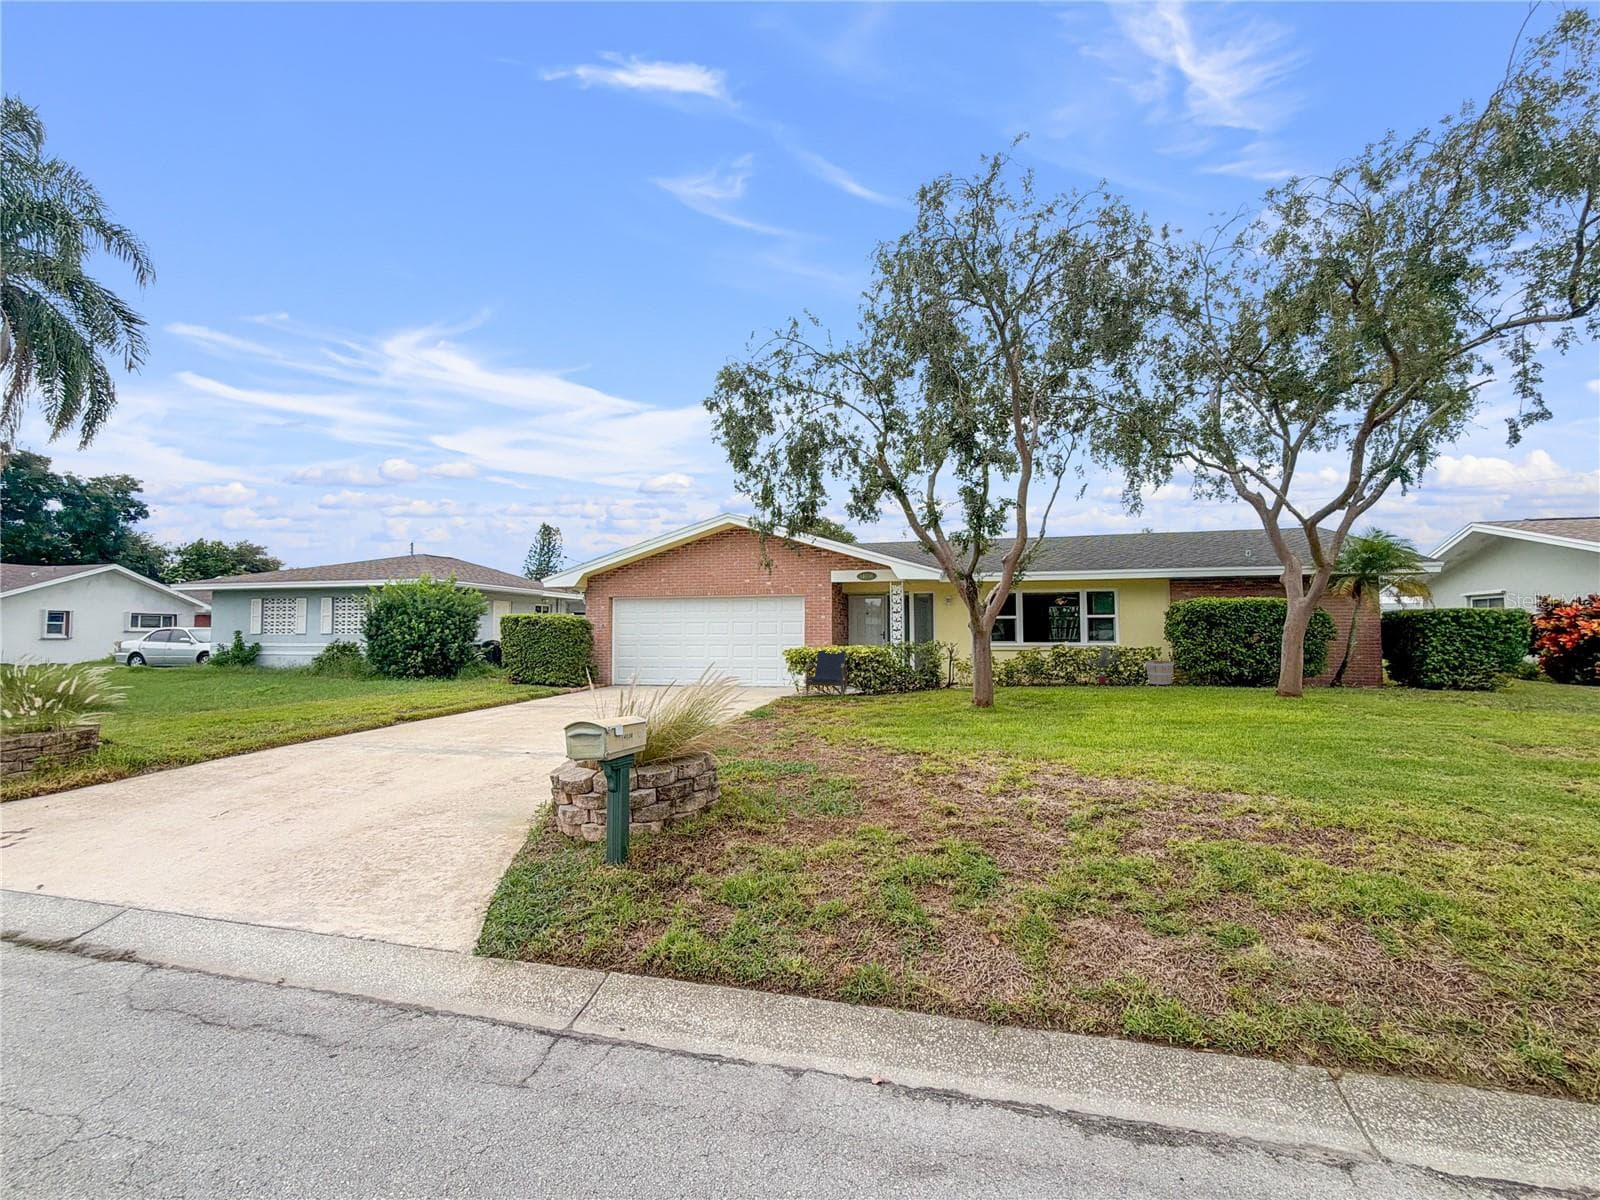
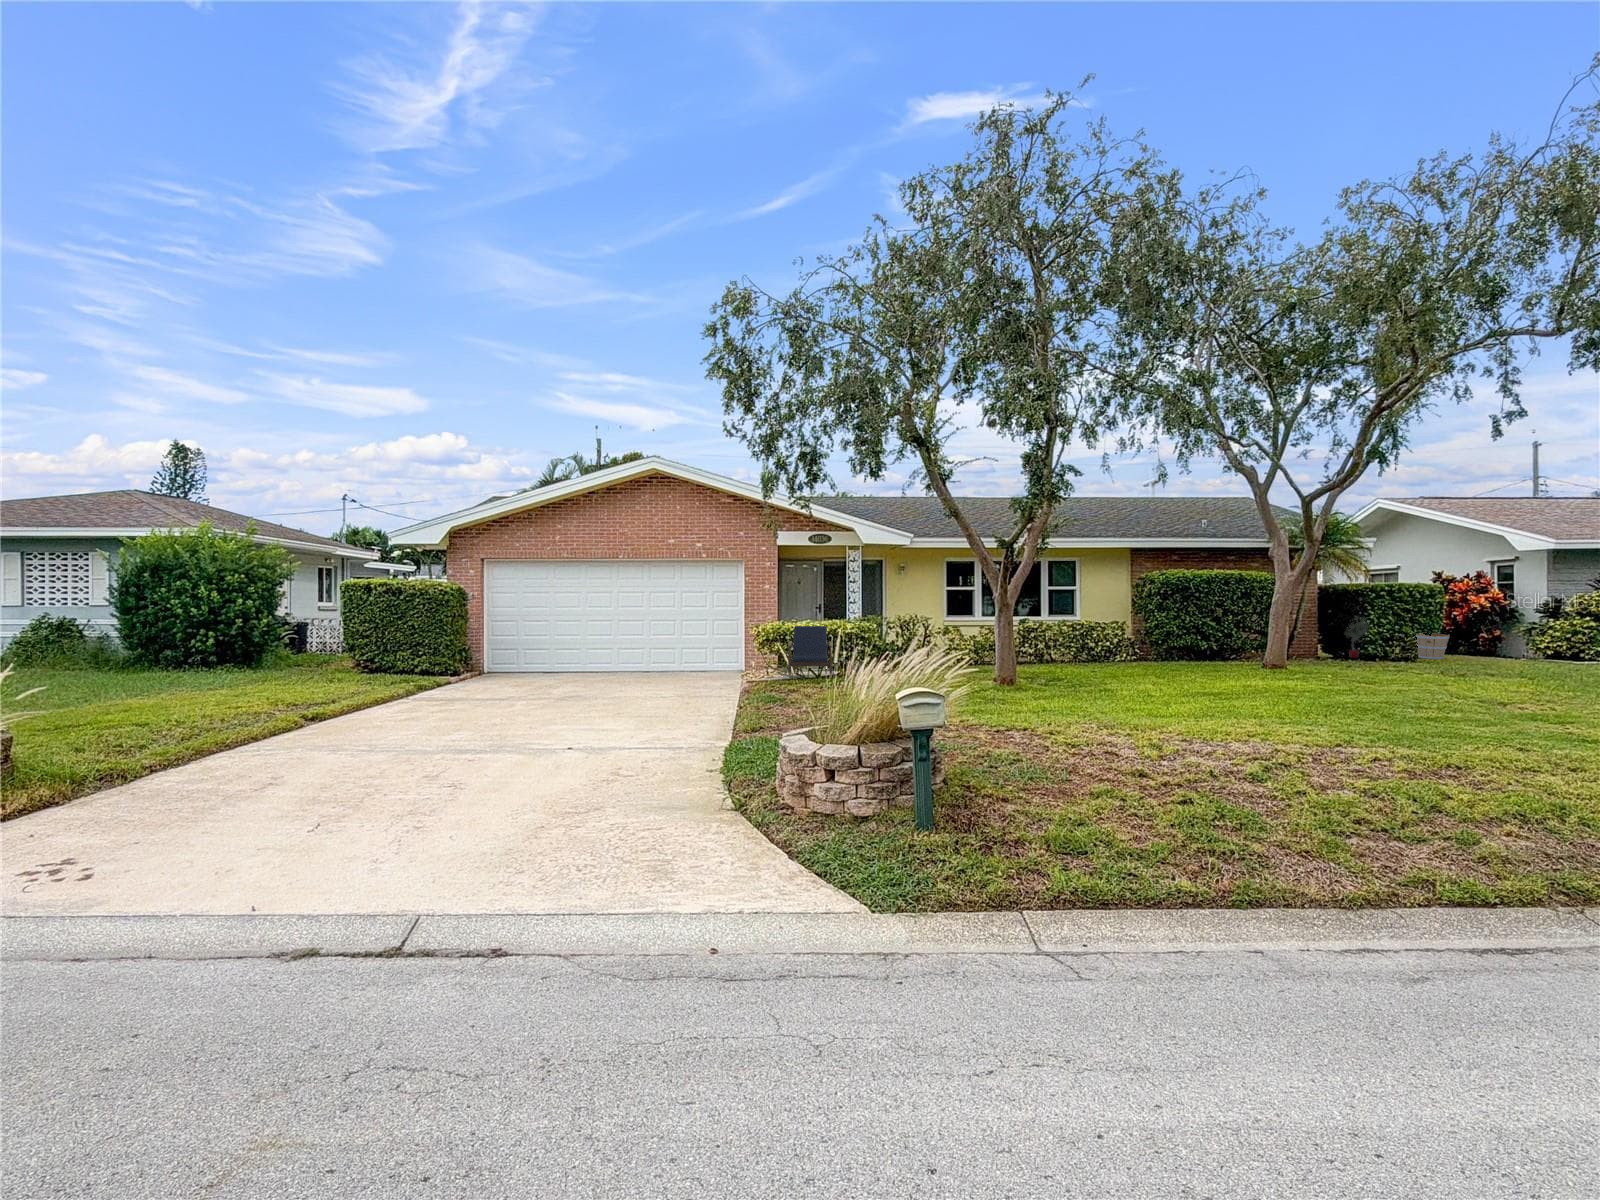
potted tree: present [1085,645,1119,684] -> present [1345,617,1369,658]
wooden bucket: present [1145,660,1174,684] -> present [1416,633,1449,659]

